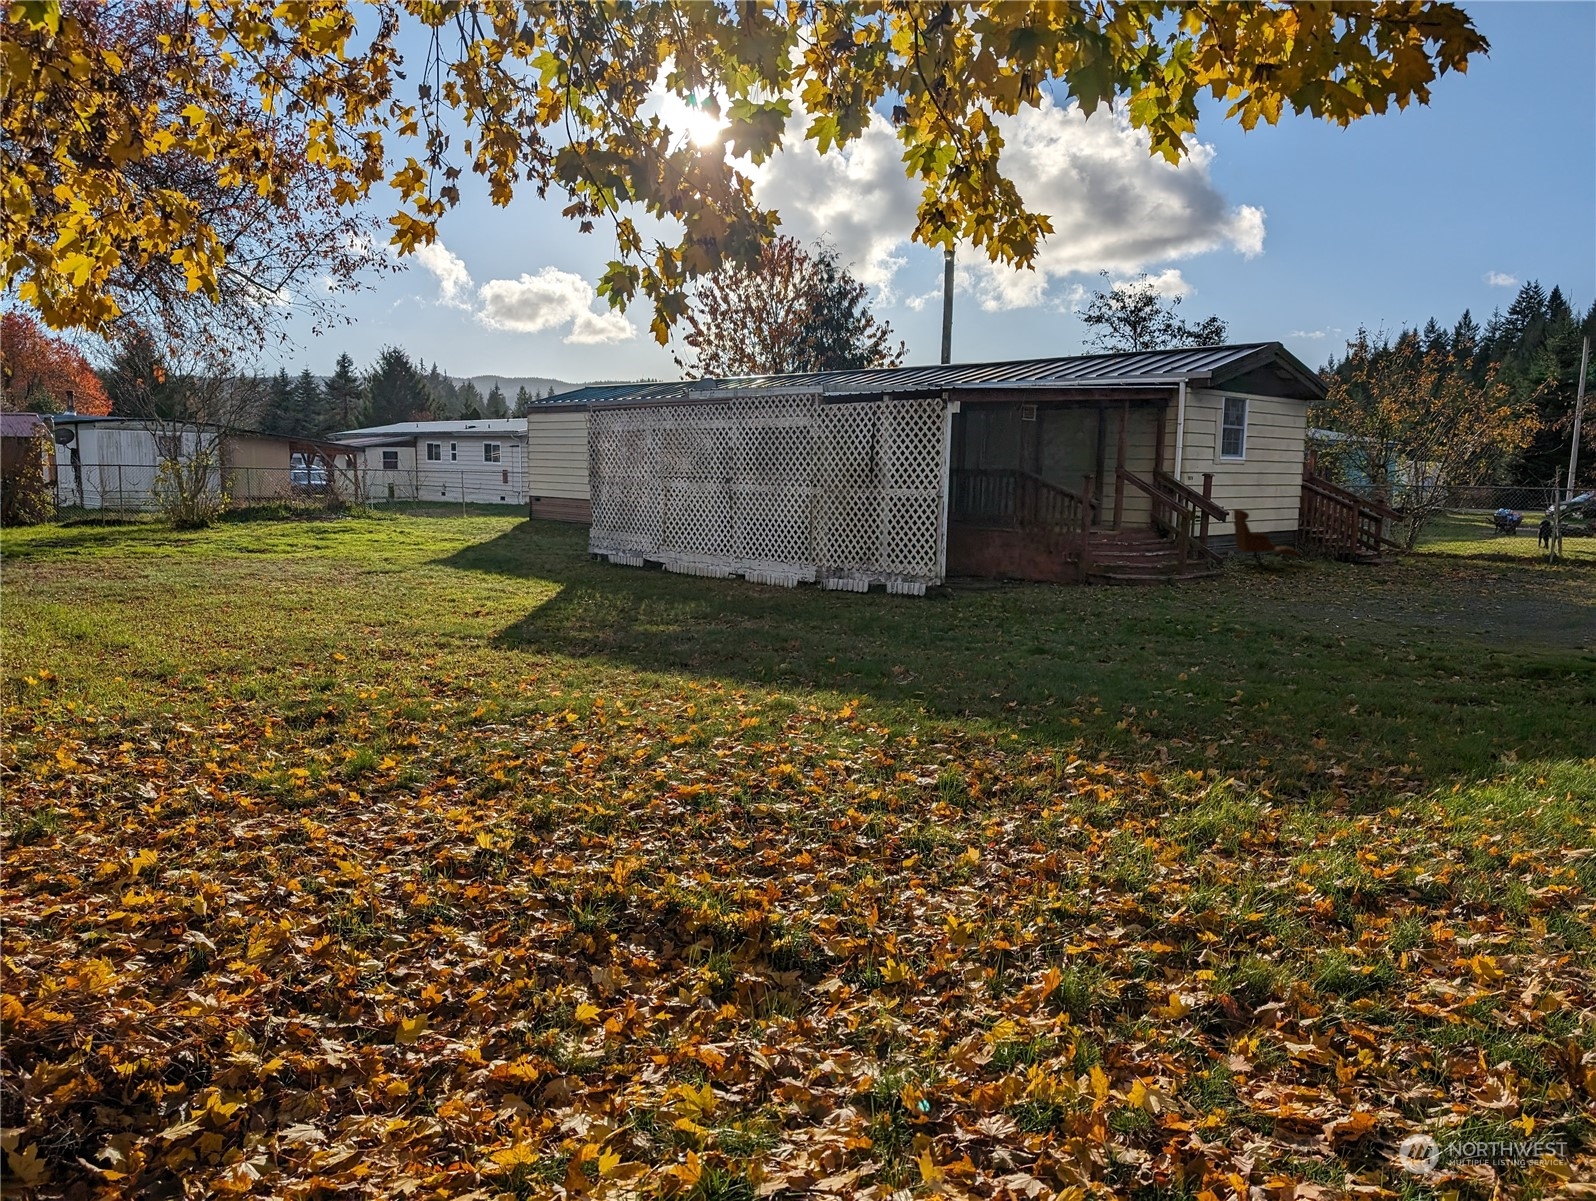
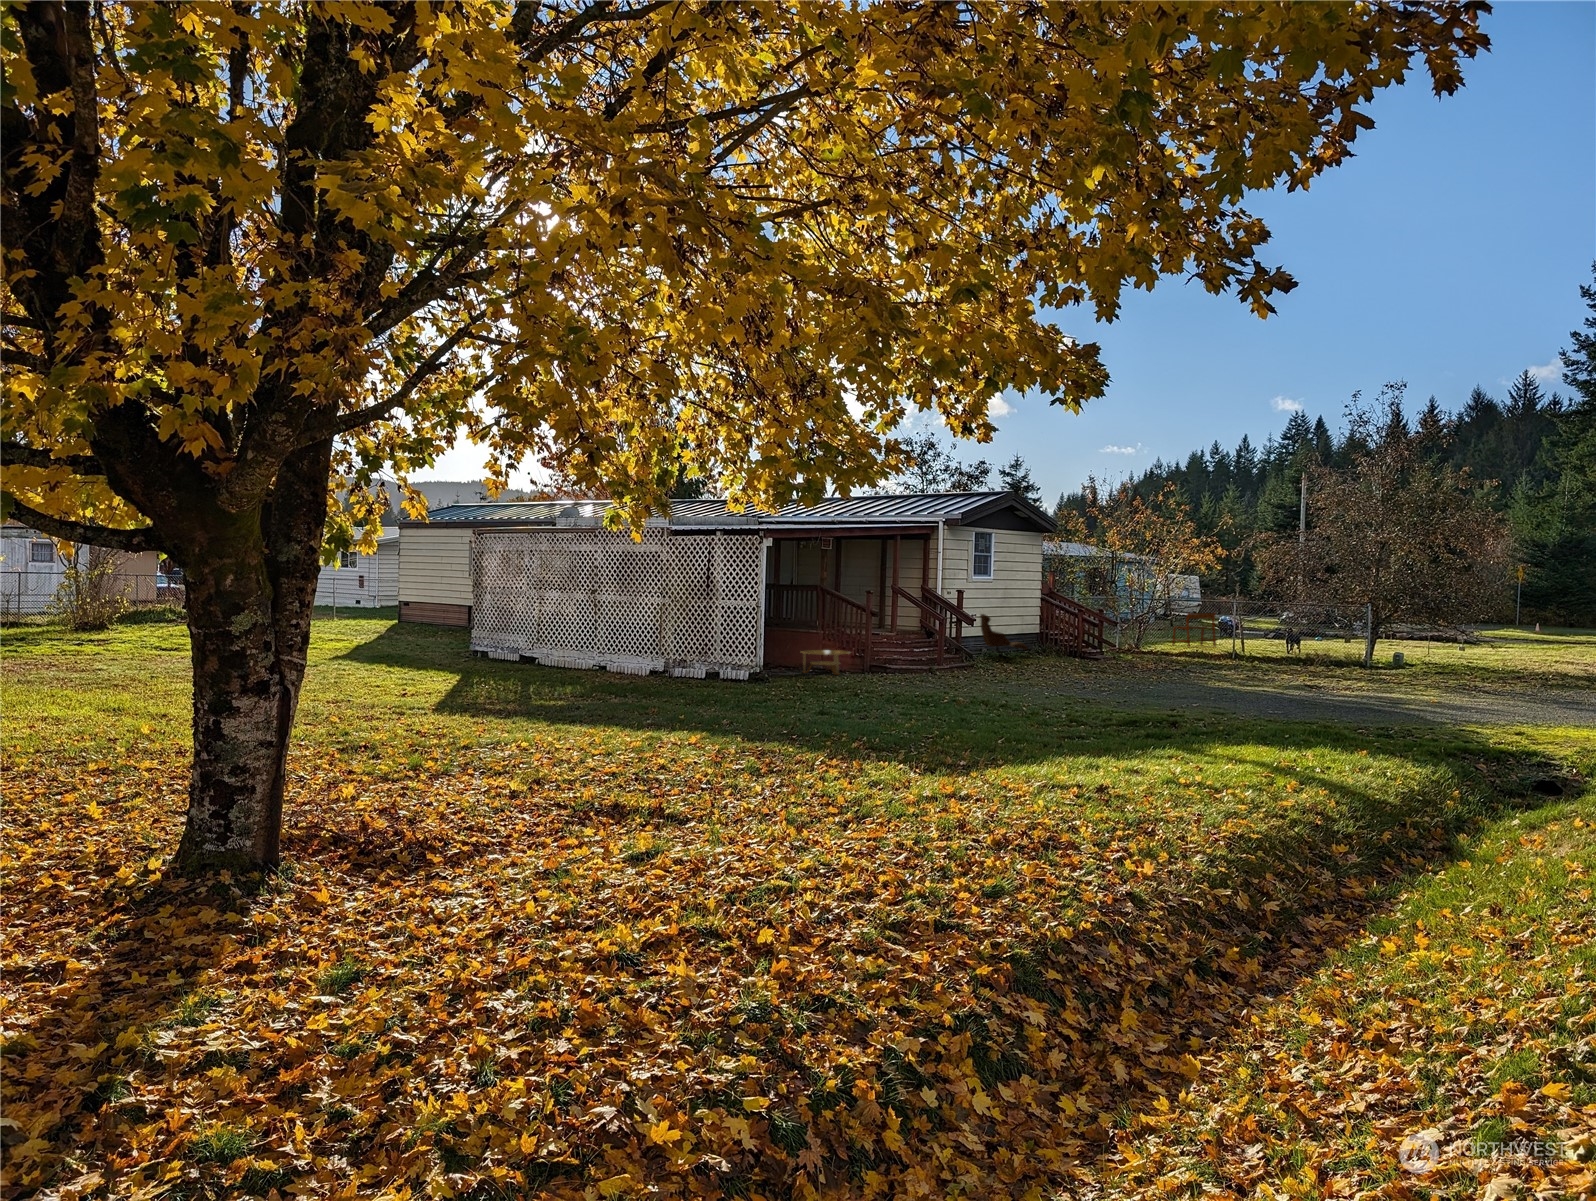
bench: none [1488,507,1557,554] -> present [1172,613,1216,647]
round table: none [996,556,1067,591] -> present [801,650,850,675]

